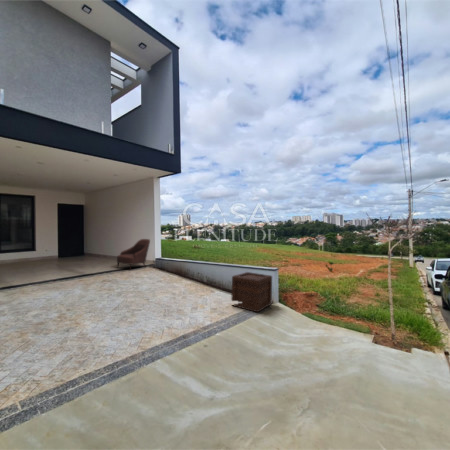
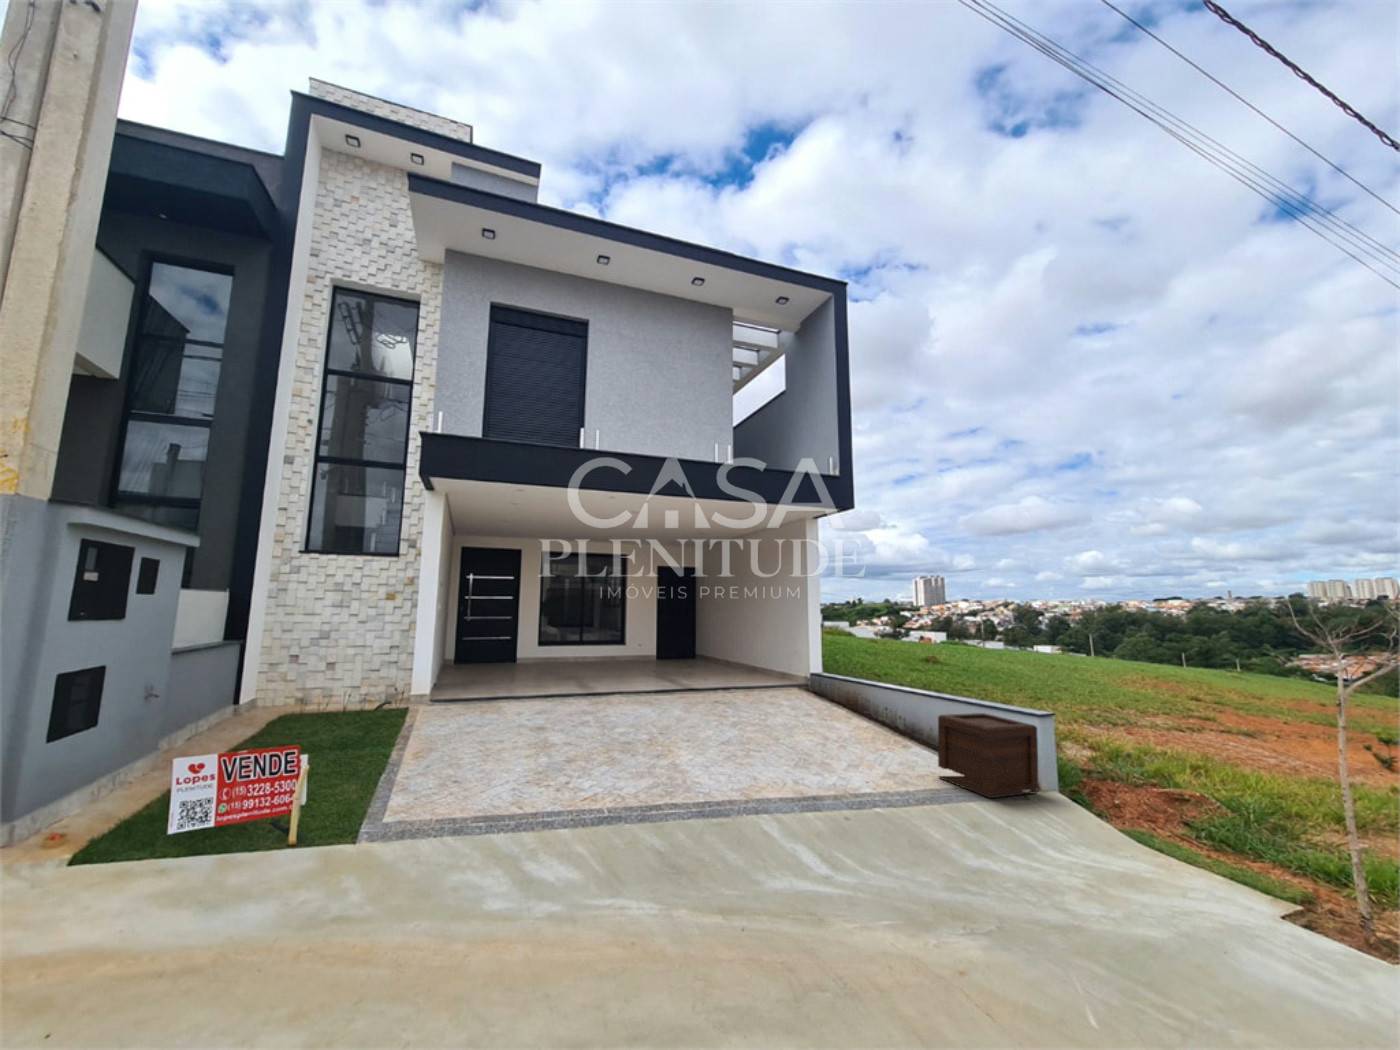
armchair: present [117,239,150,266] -> none [742,631,802,690]

